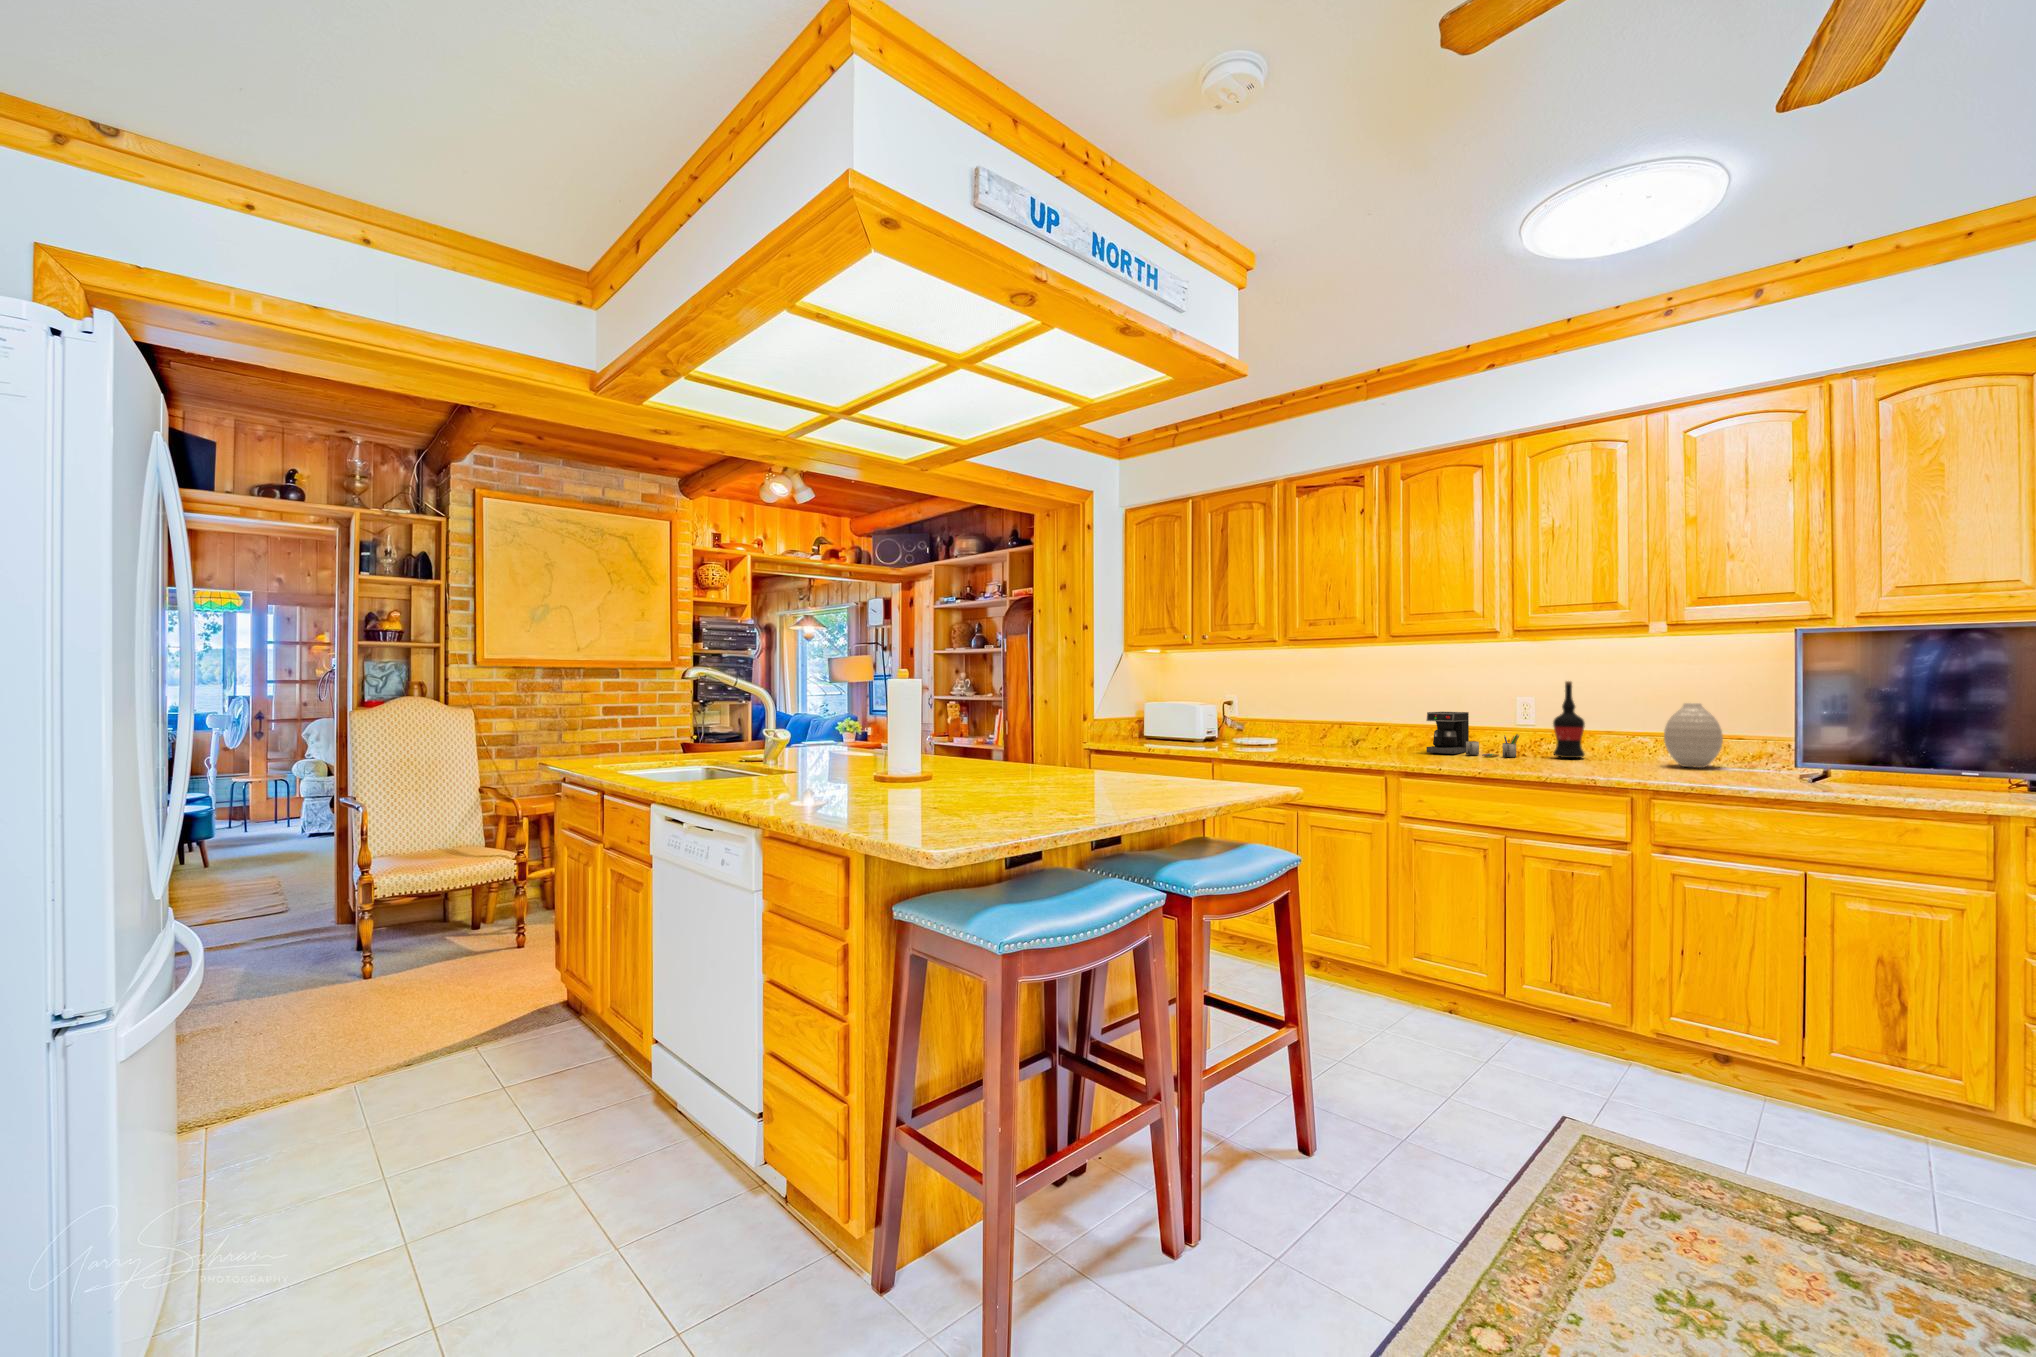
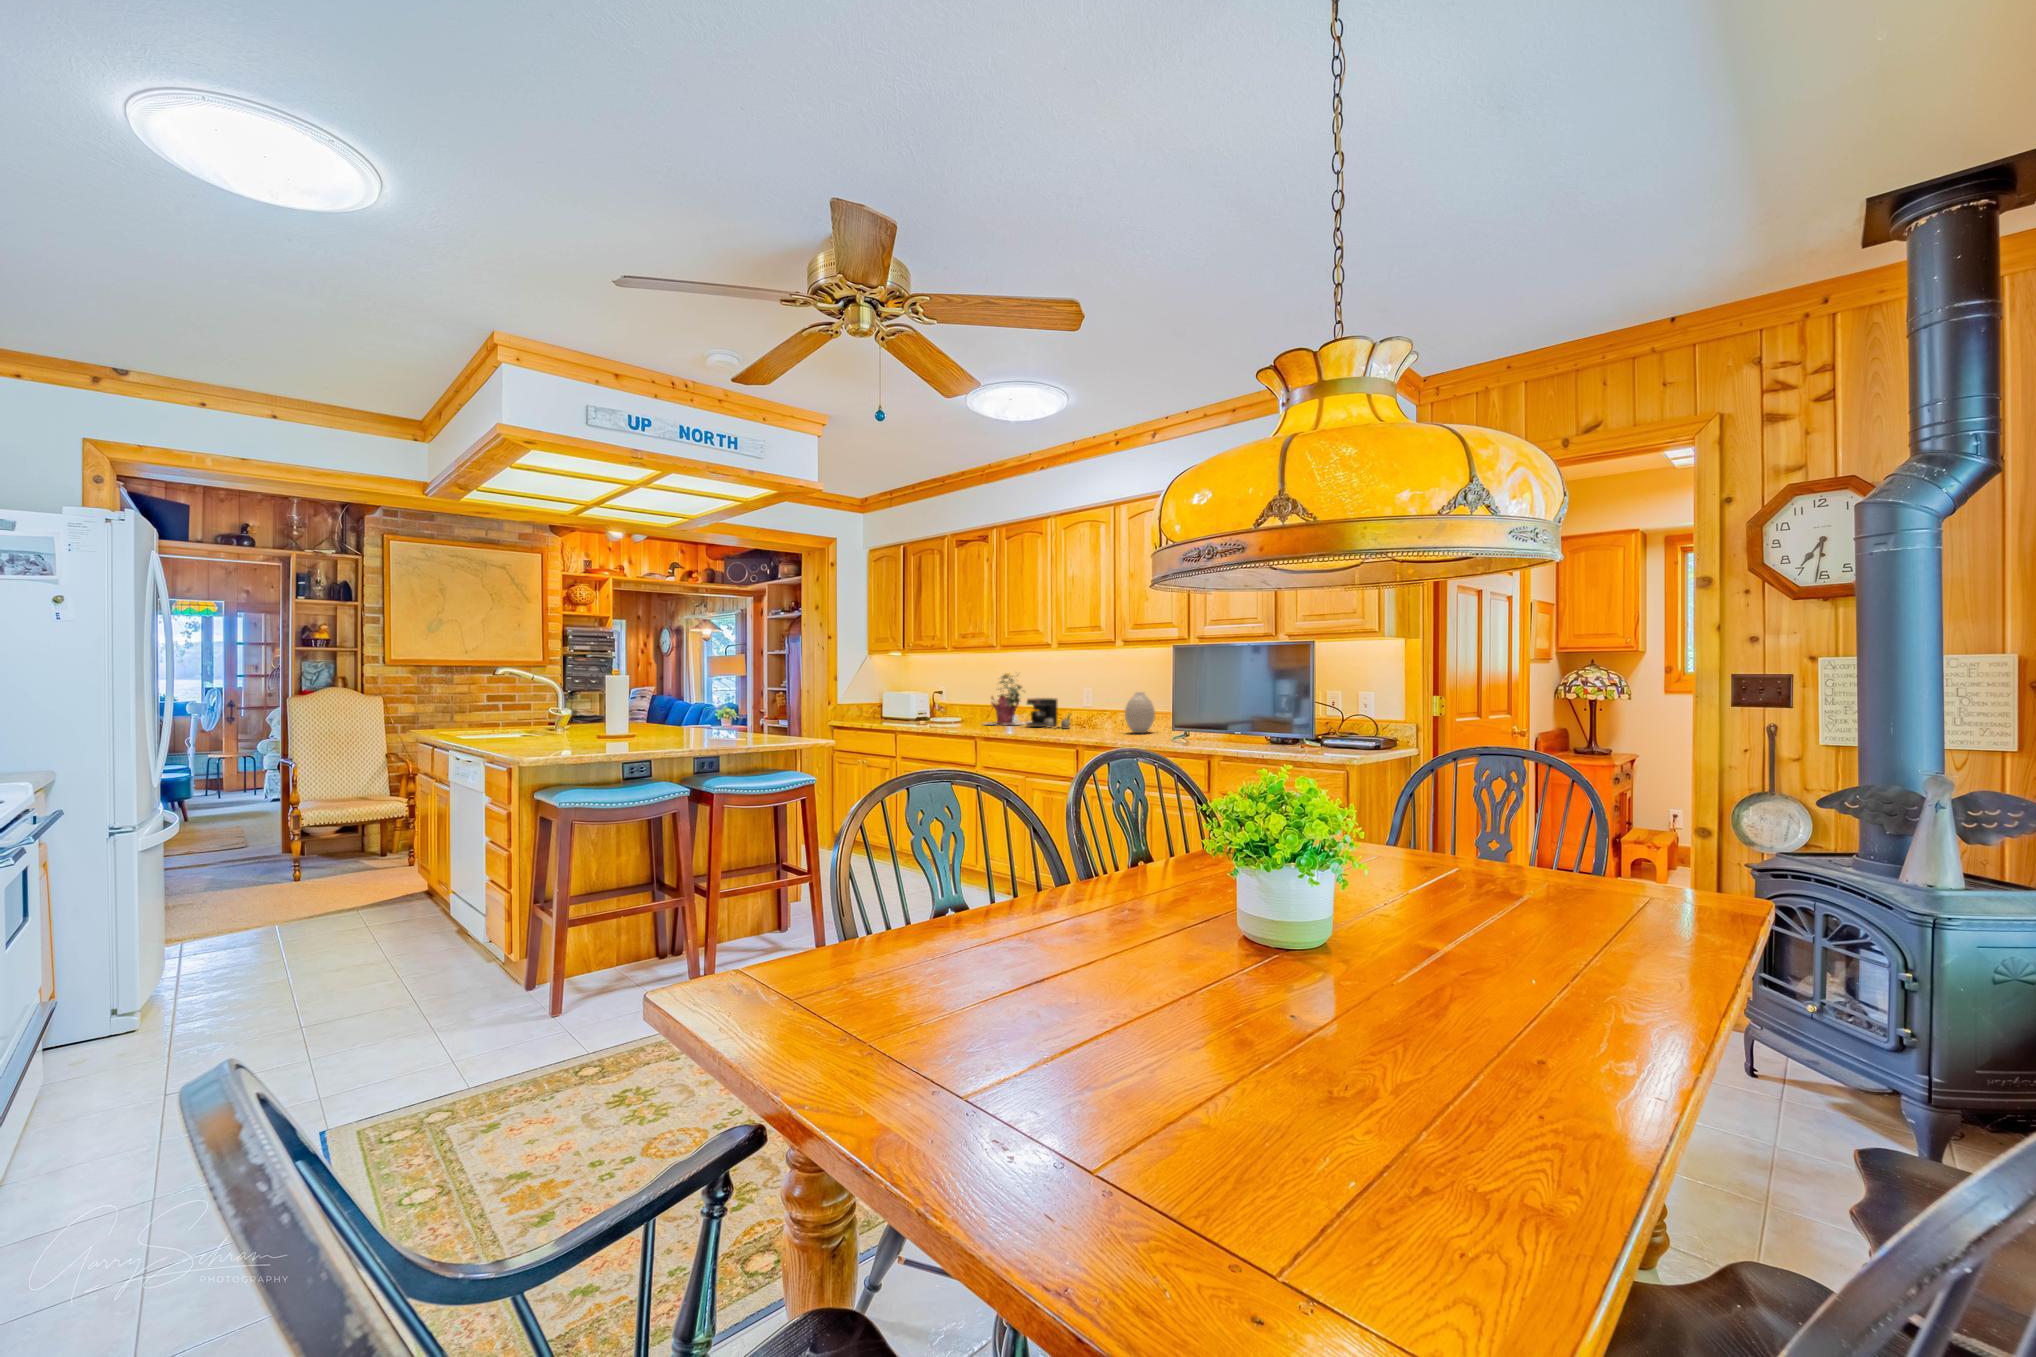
potted plant: none [1335,673,1403,750] -> present [990,673,1031,725]
wine bottle: present [1553,681,1585,758] -> none [1087,678,1105,729]

